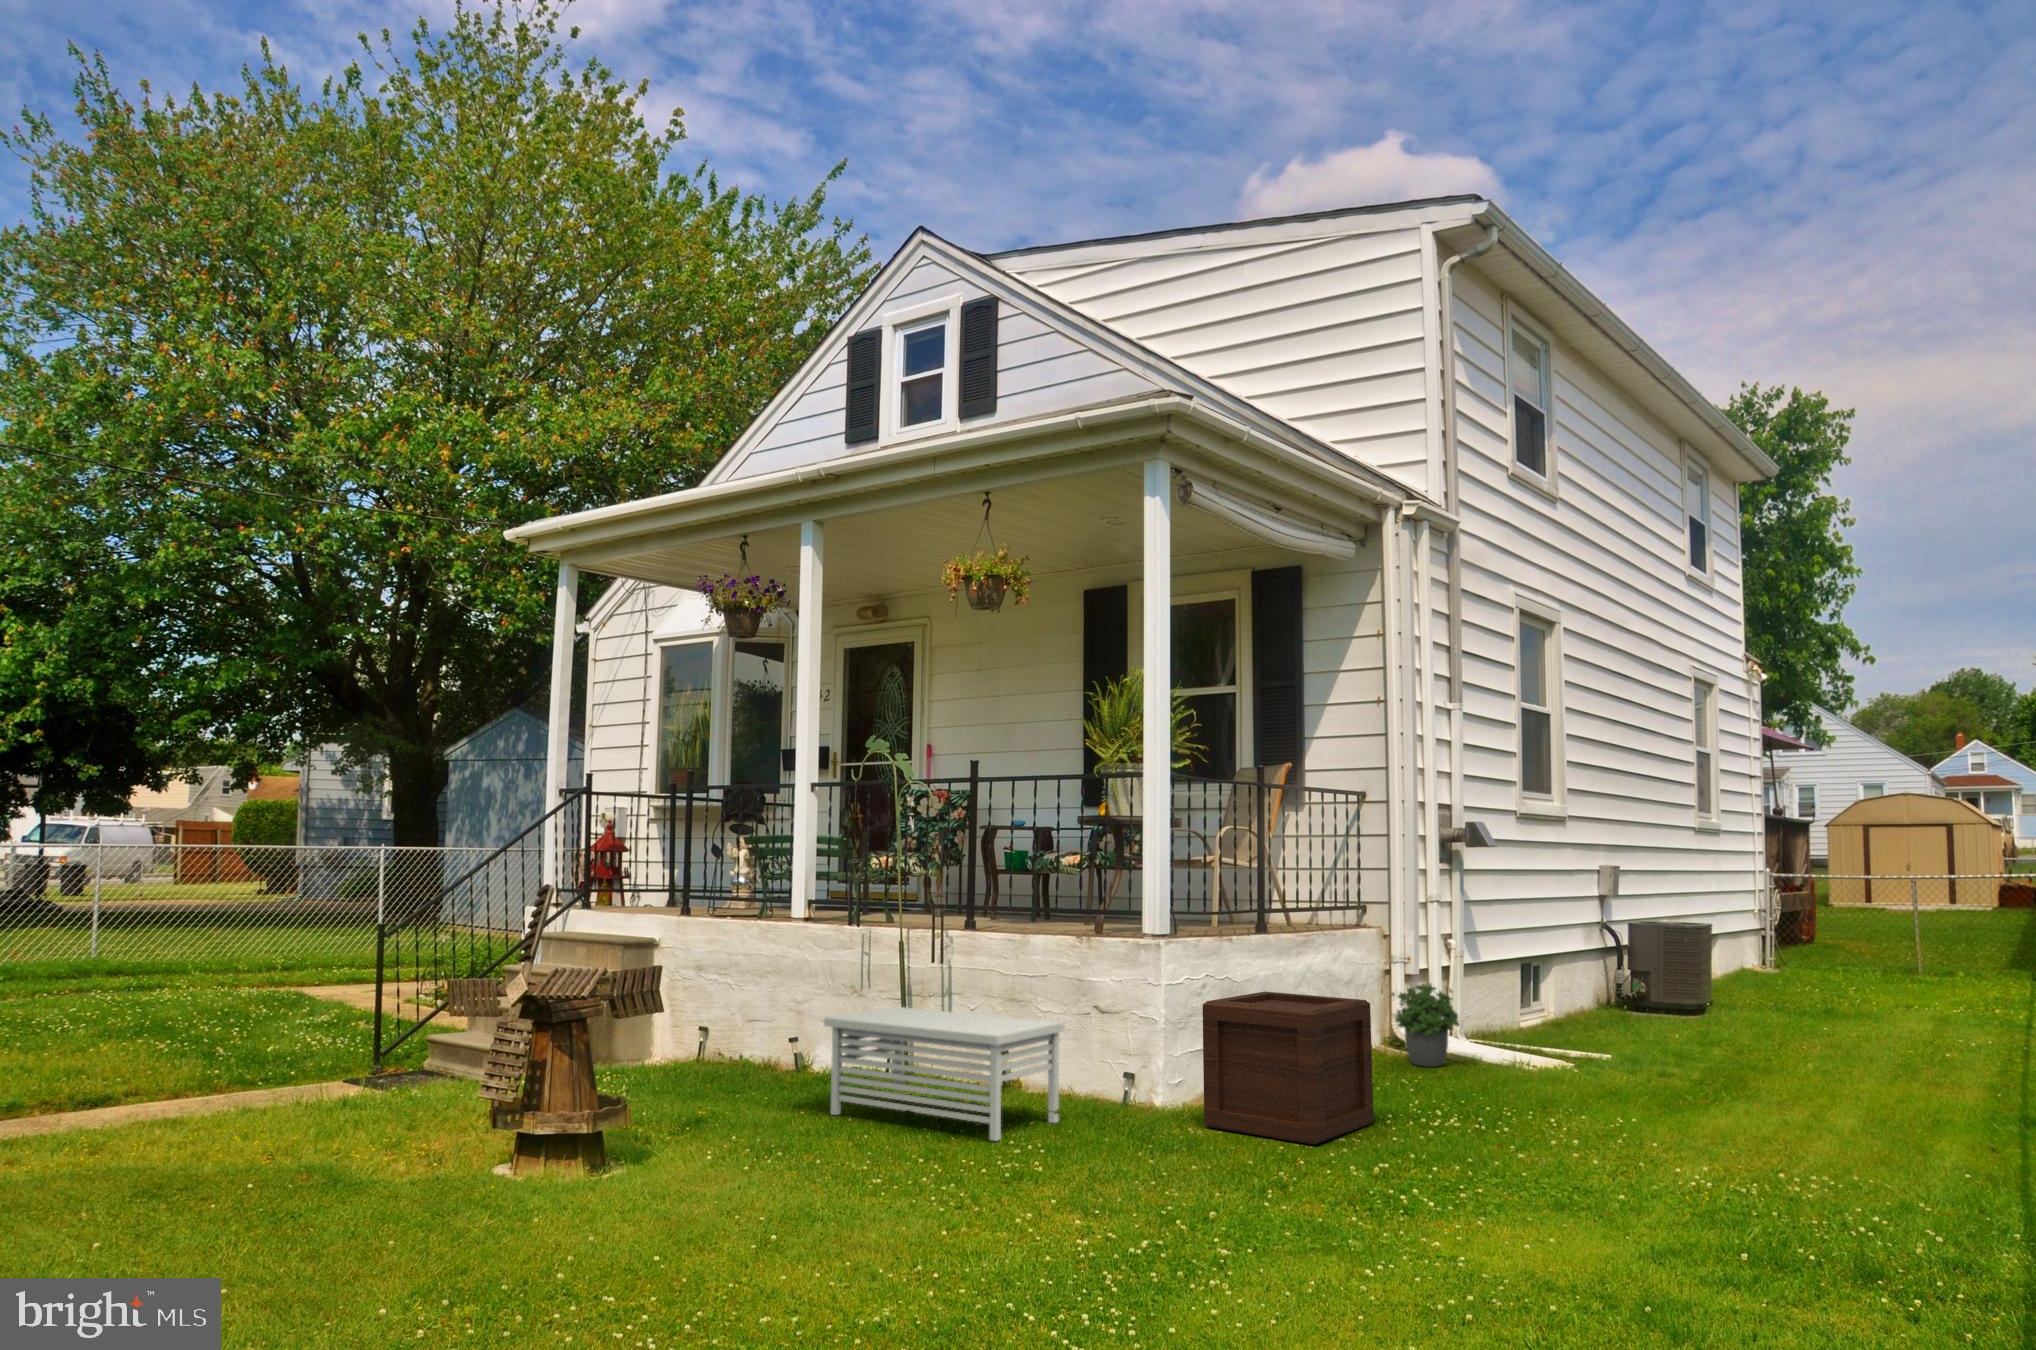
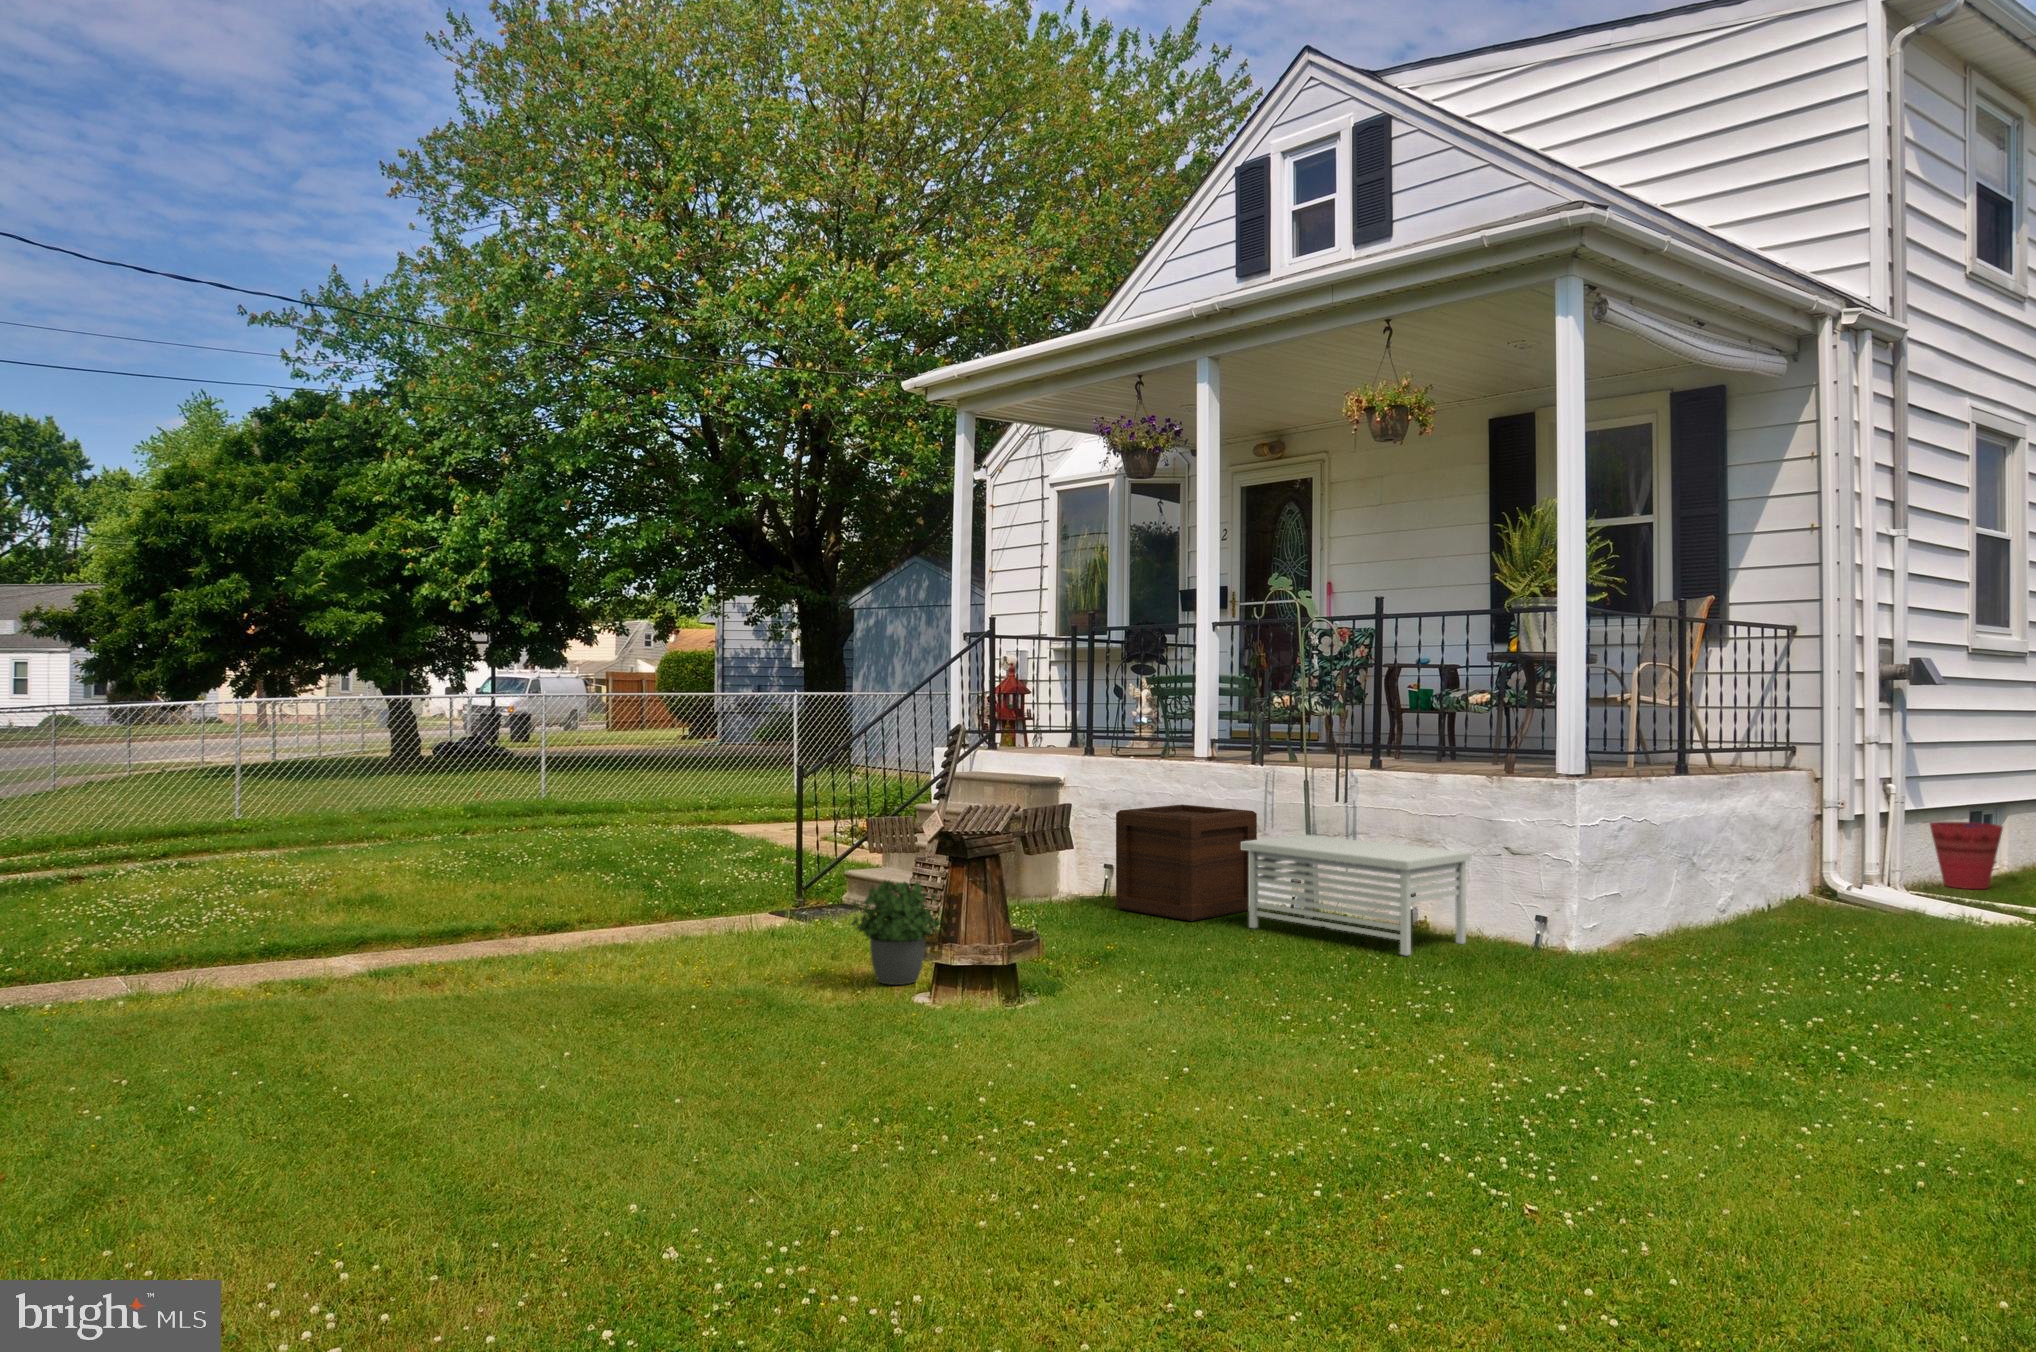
bucket: none [1477,976,1538,1040] -> present [1930,822,2003,889]
potted plant: present [1391,984,1460,1067] -> present [851,880,940,985]
wooden crate: present [1203,992,1374,1145] -> present [1116,805,1257,921]

